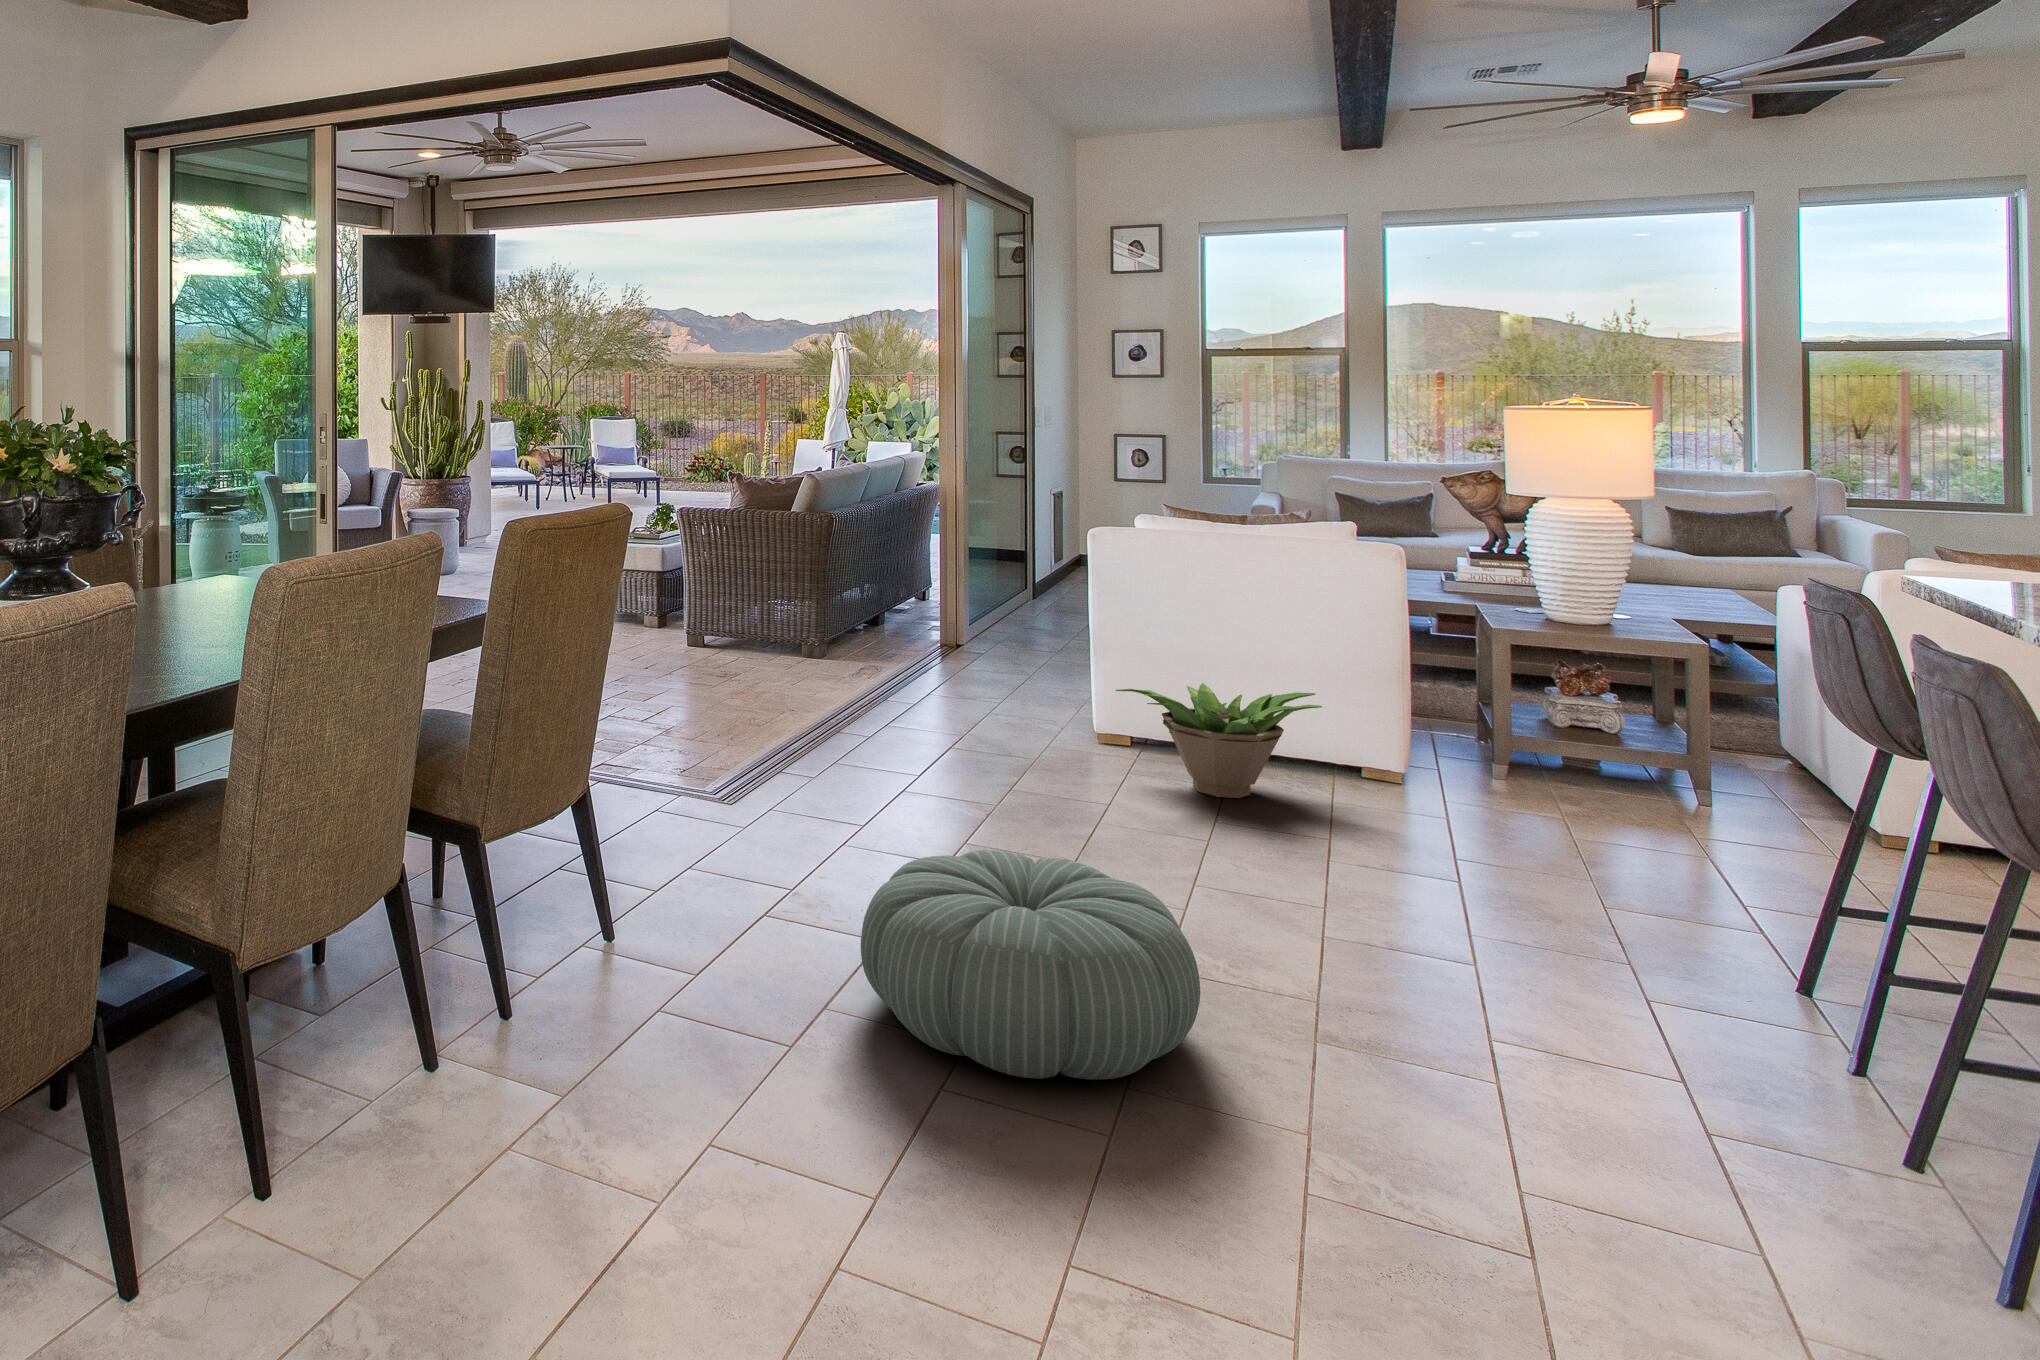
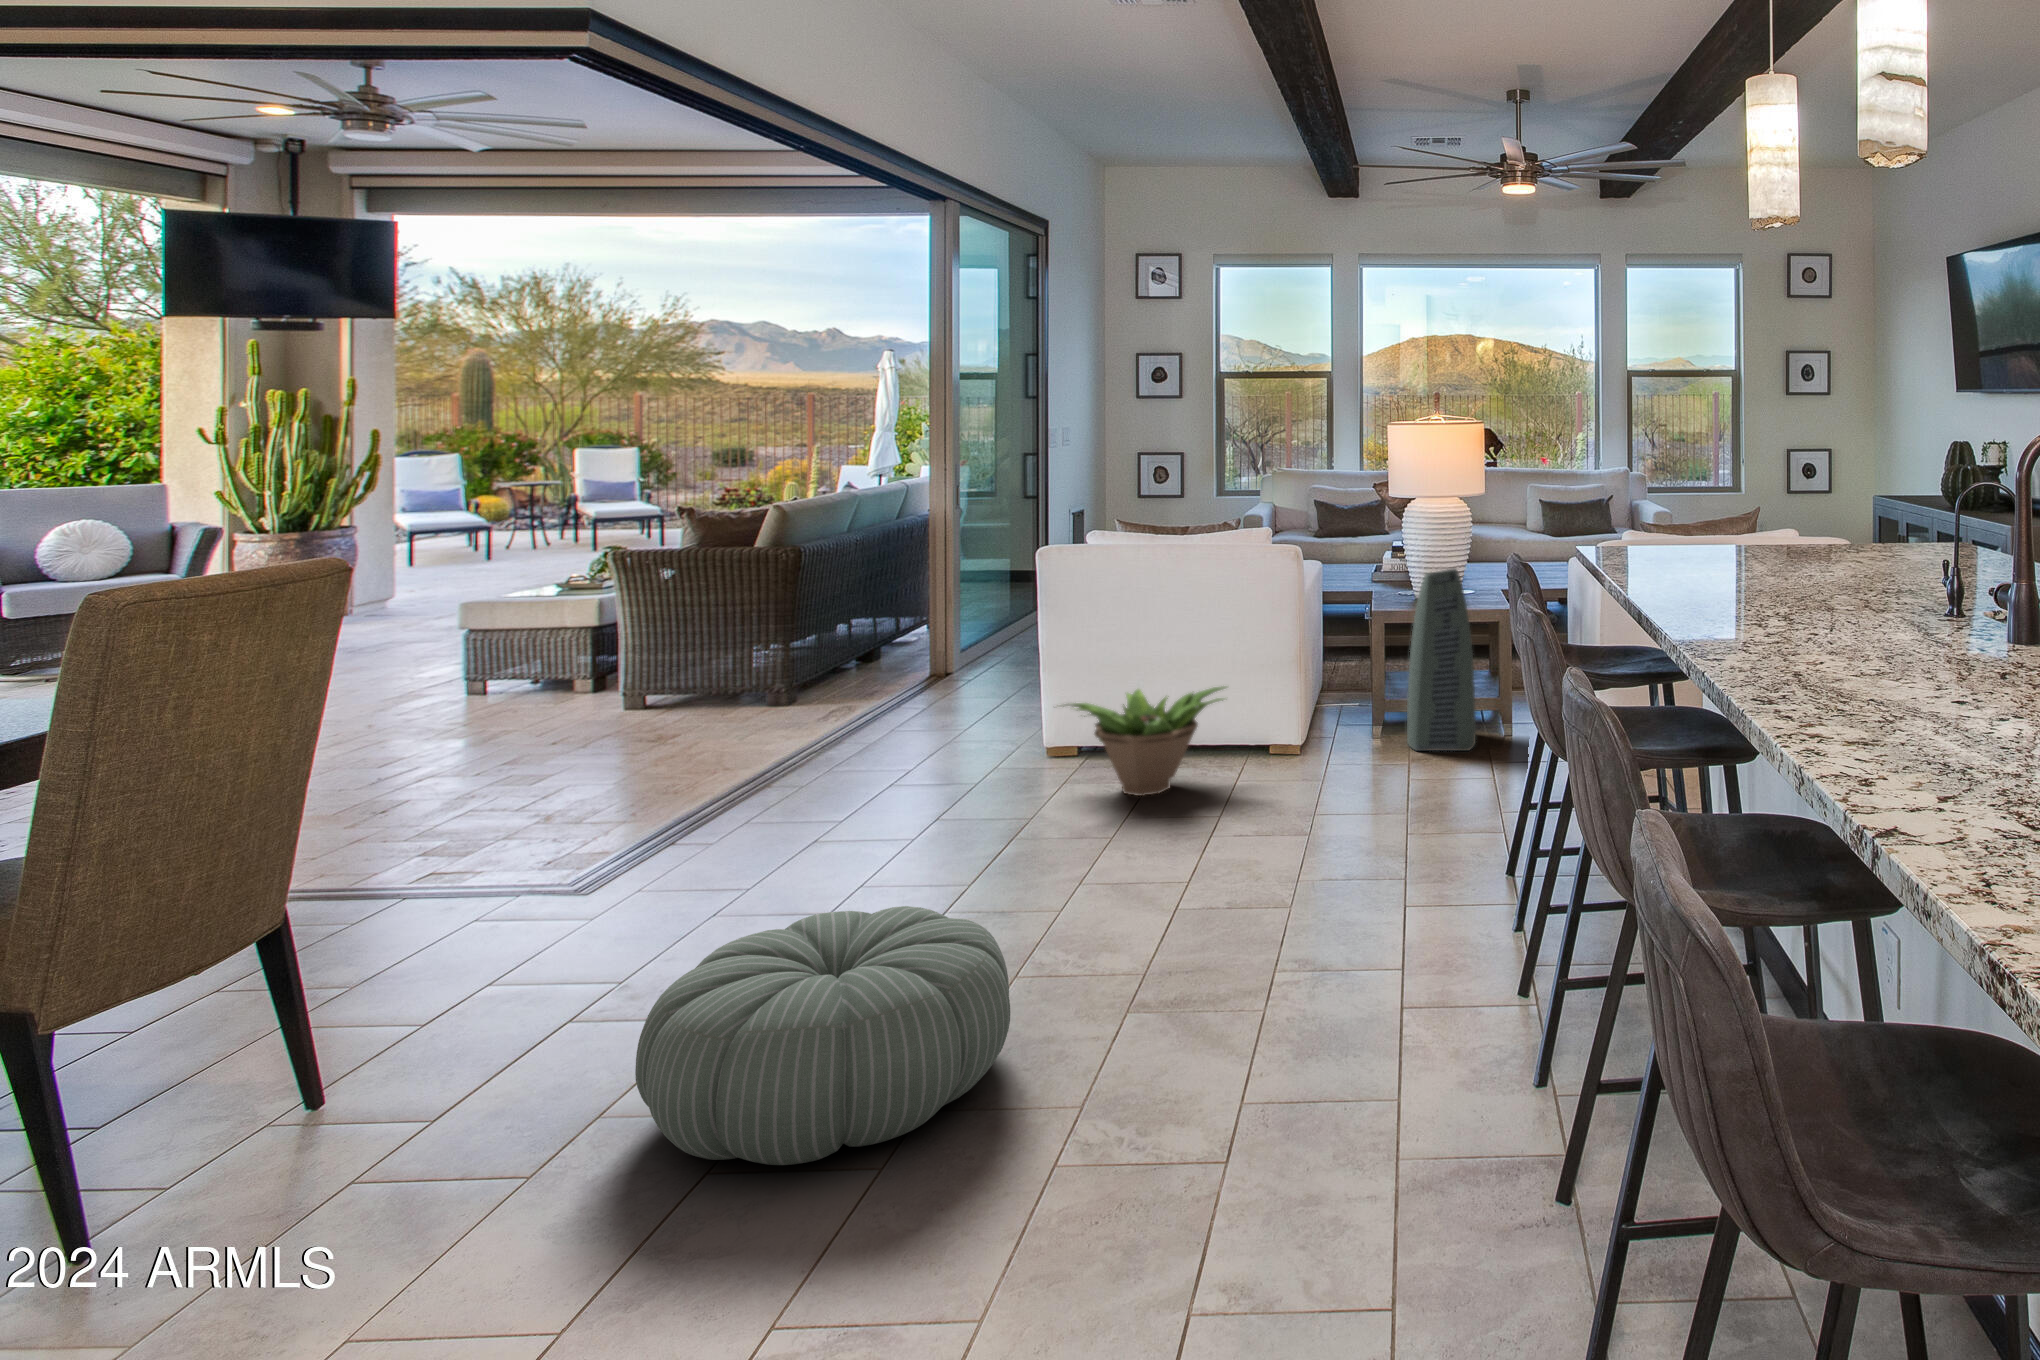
air purifier: none [1542,587,1648,814] -> present [1407,568,1476,751]

